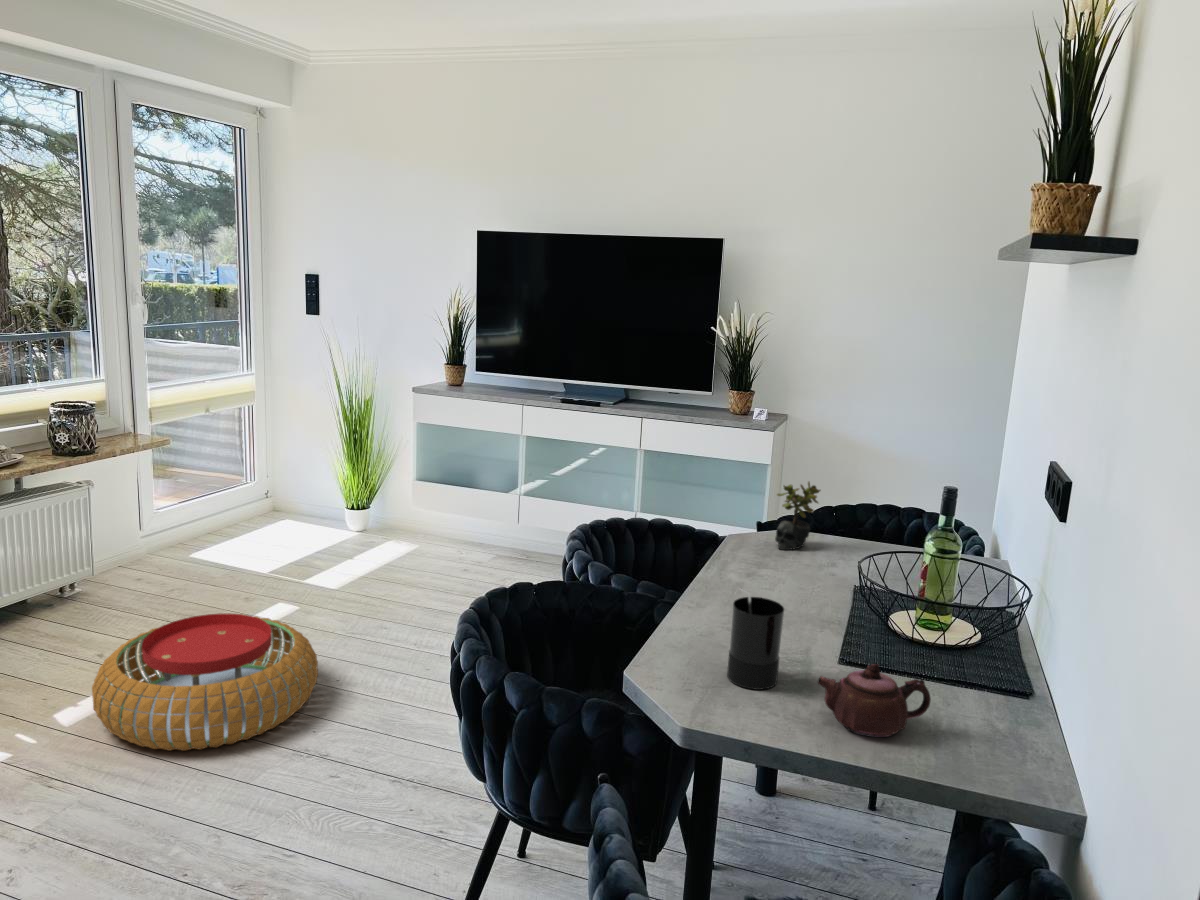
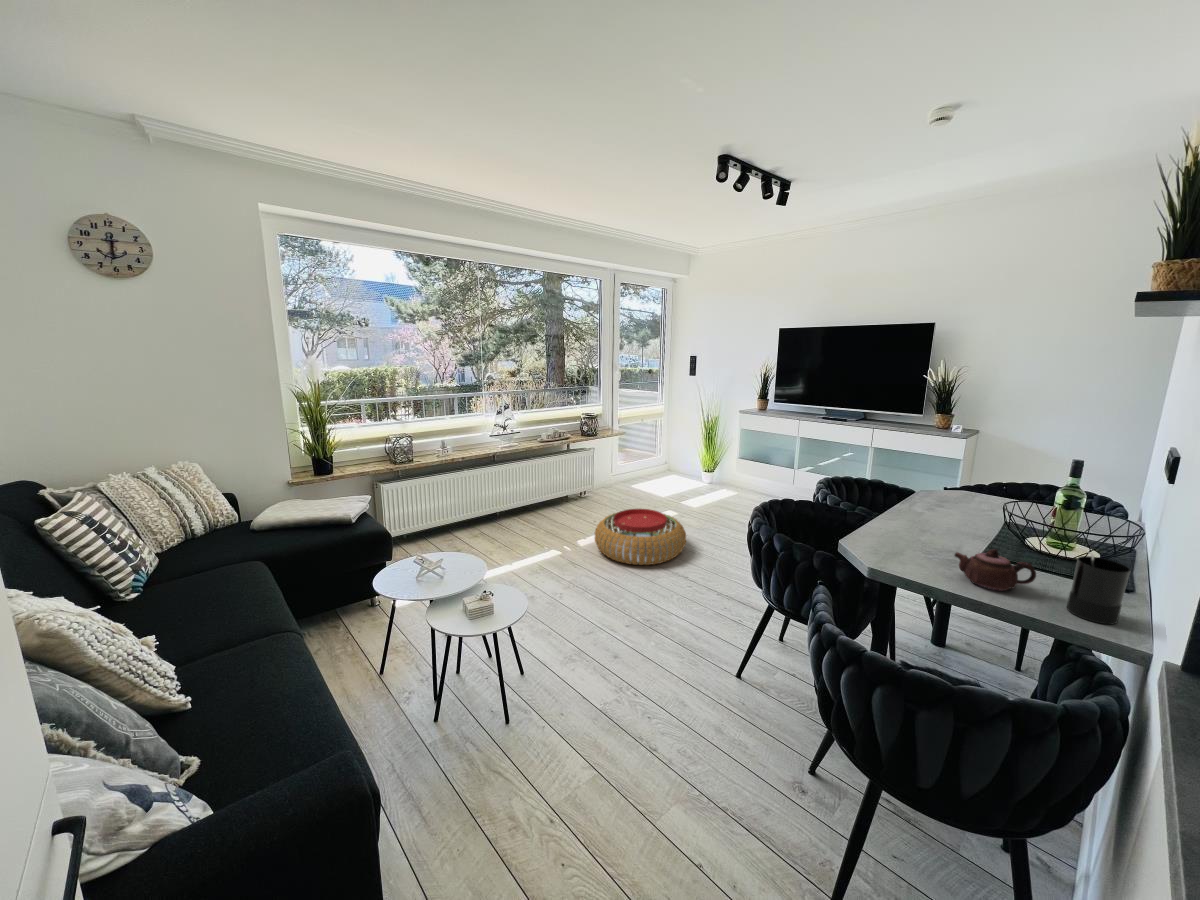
succulent plant: present [775,482,821,550] -> none [949,460,985,500]
candle: present [727,588,784,690] -> present [1067,553,1130,624]

